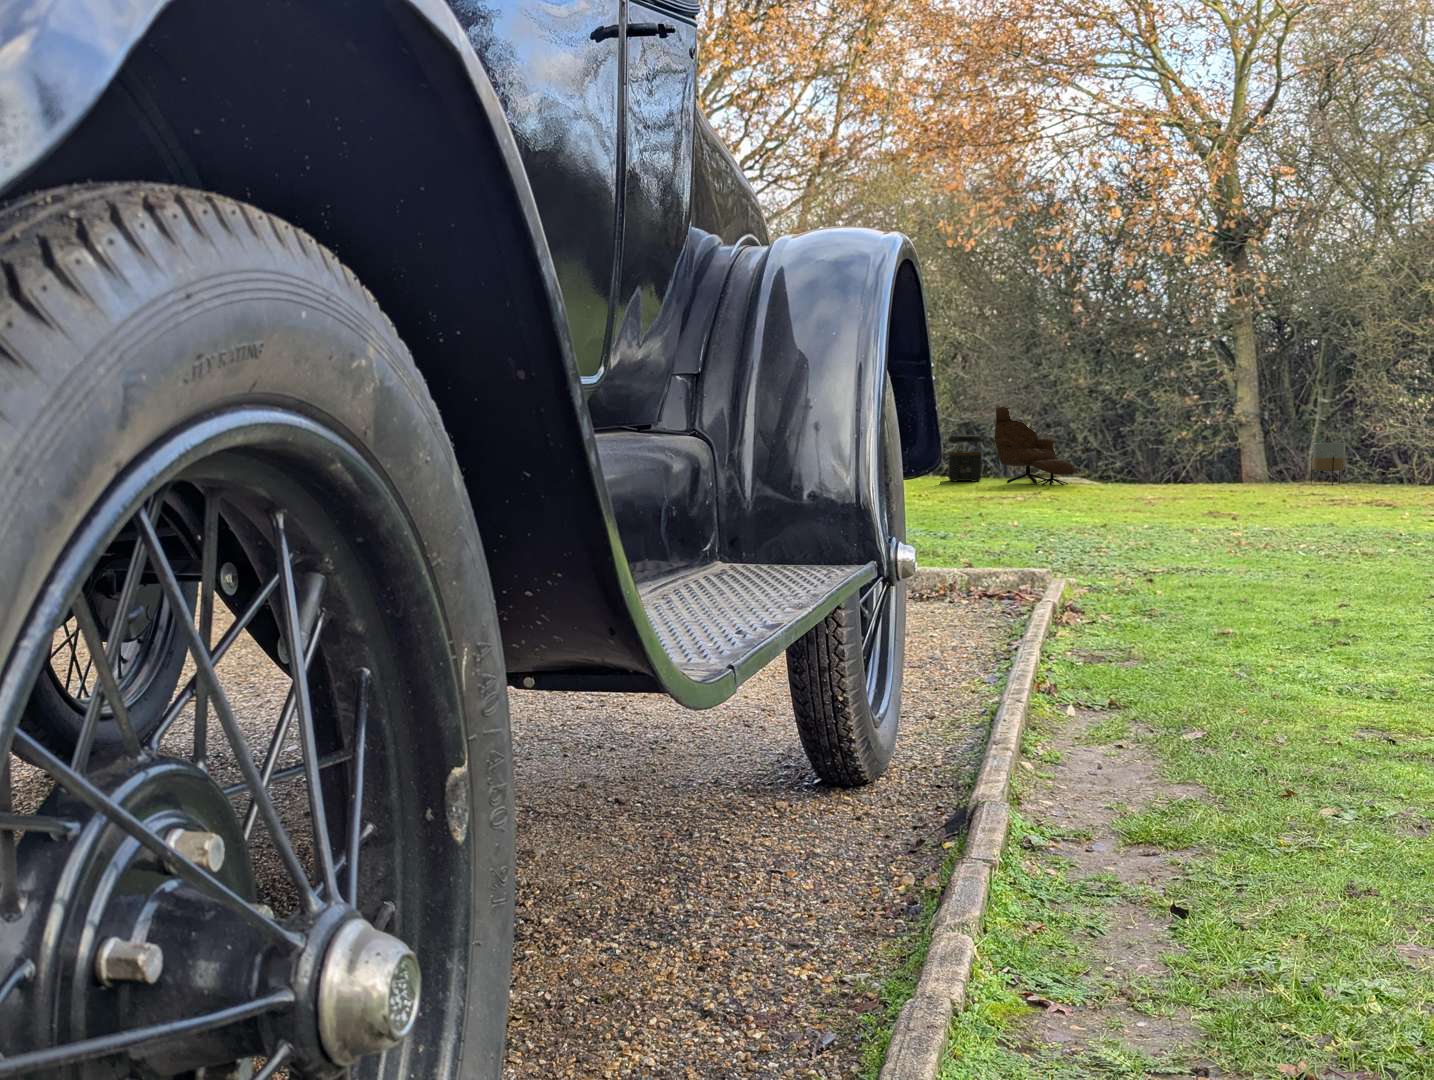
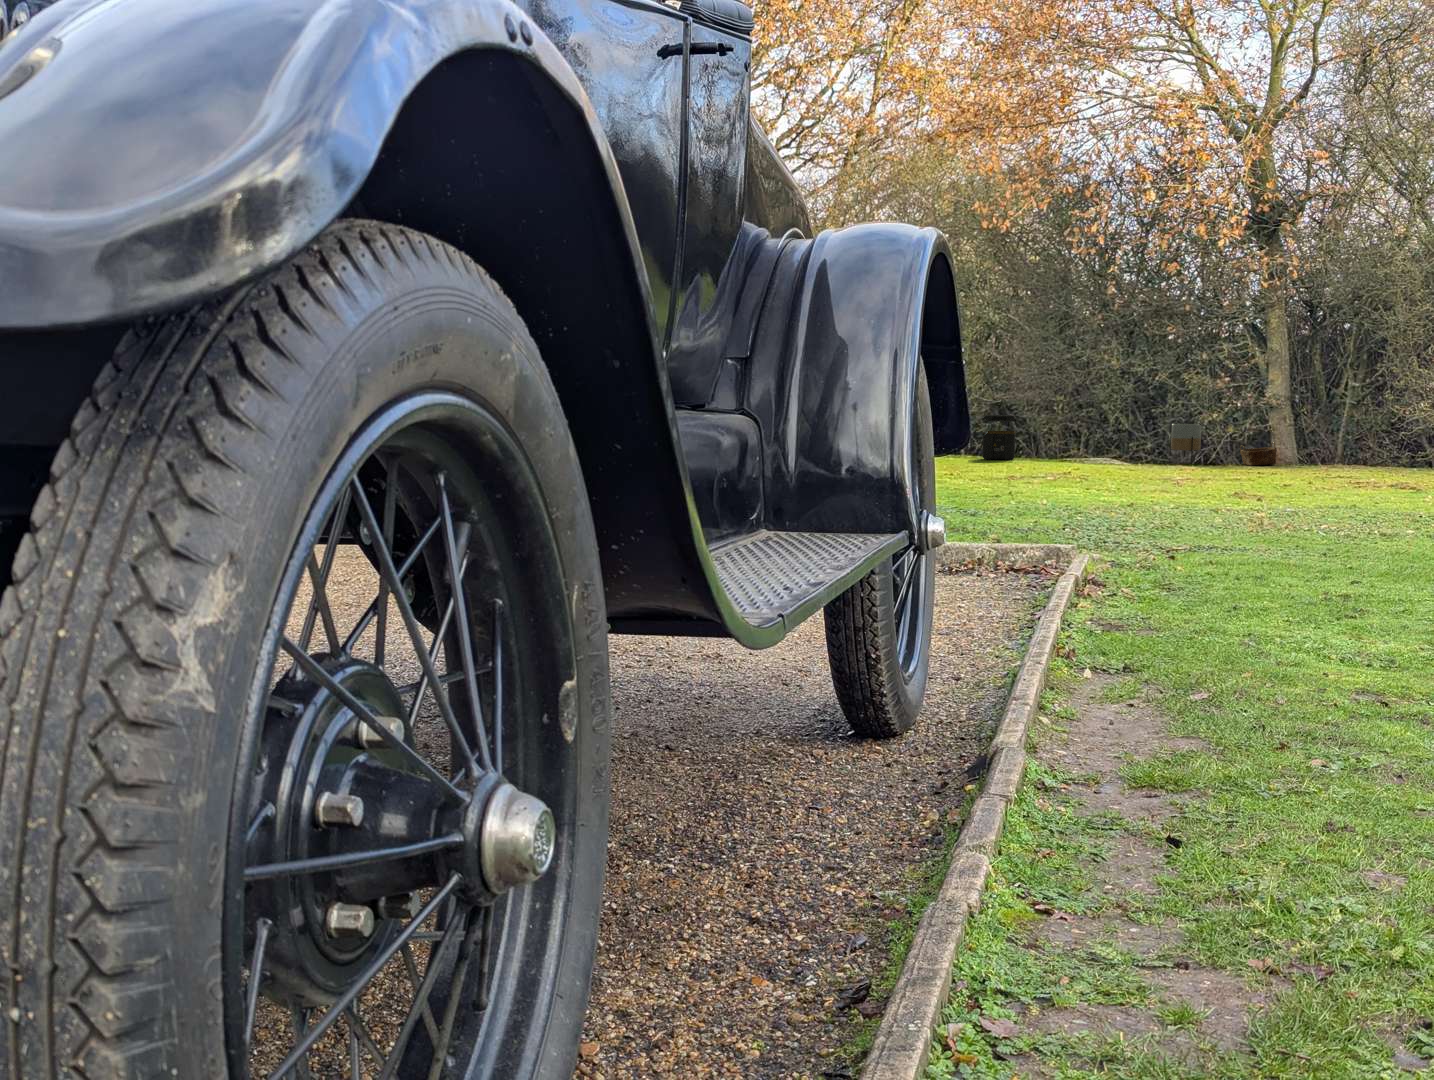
lounge chair: present [994,407,1075,485] -> none [1027,386,1107,464]
planter: present [1311,443,1345,485] -> present [1169,424,1201,463]
woven basket: none [1210,462,1247,486] -> present [1240,442,1277,466]

